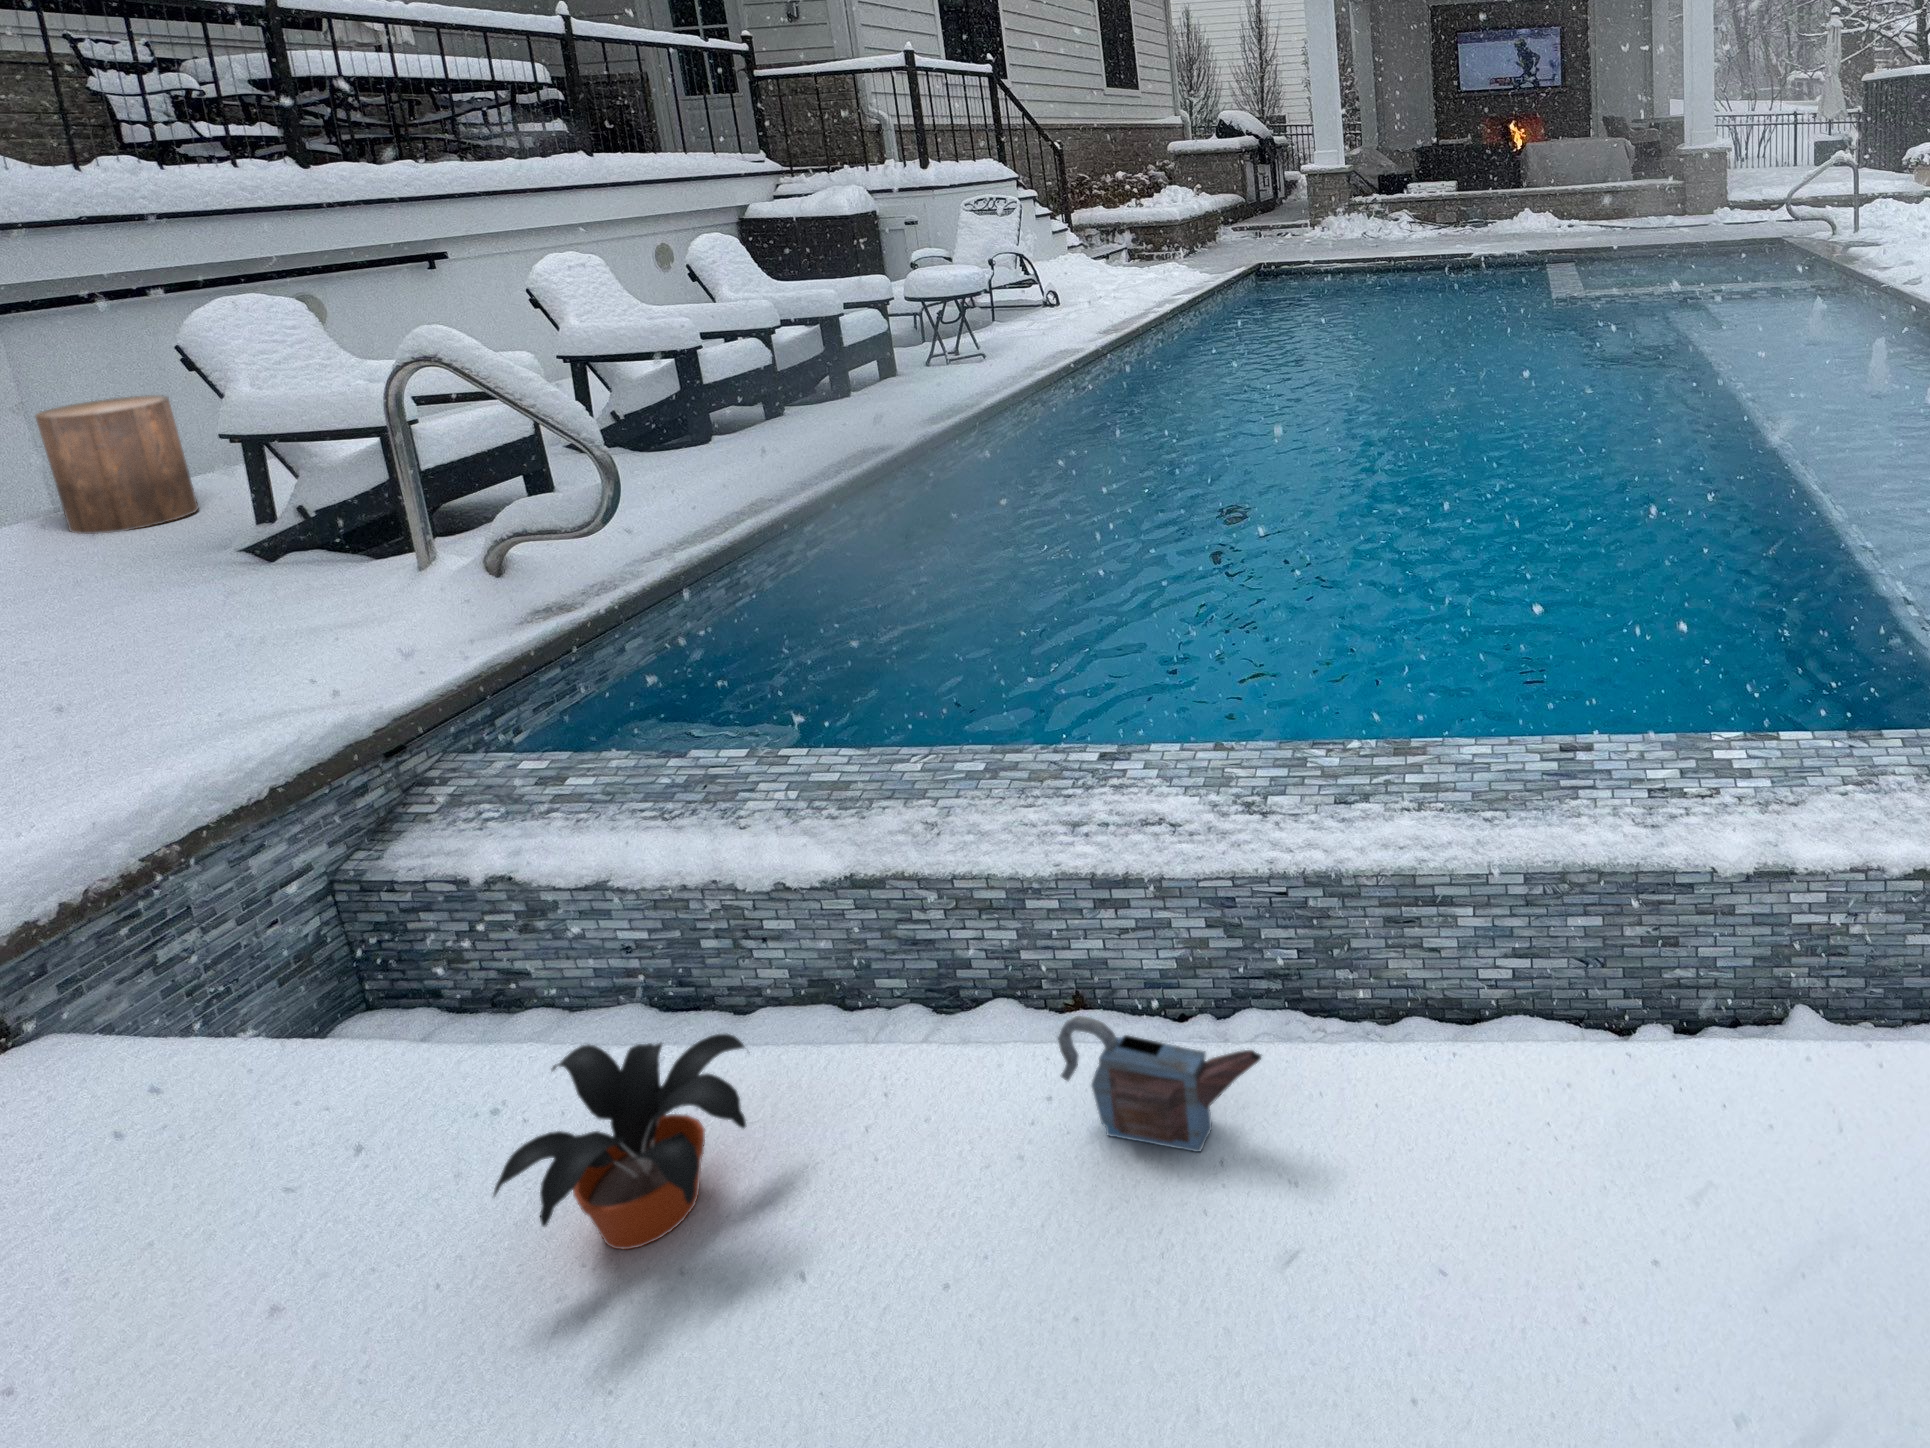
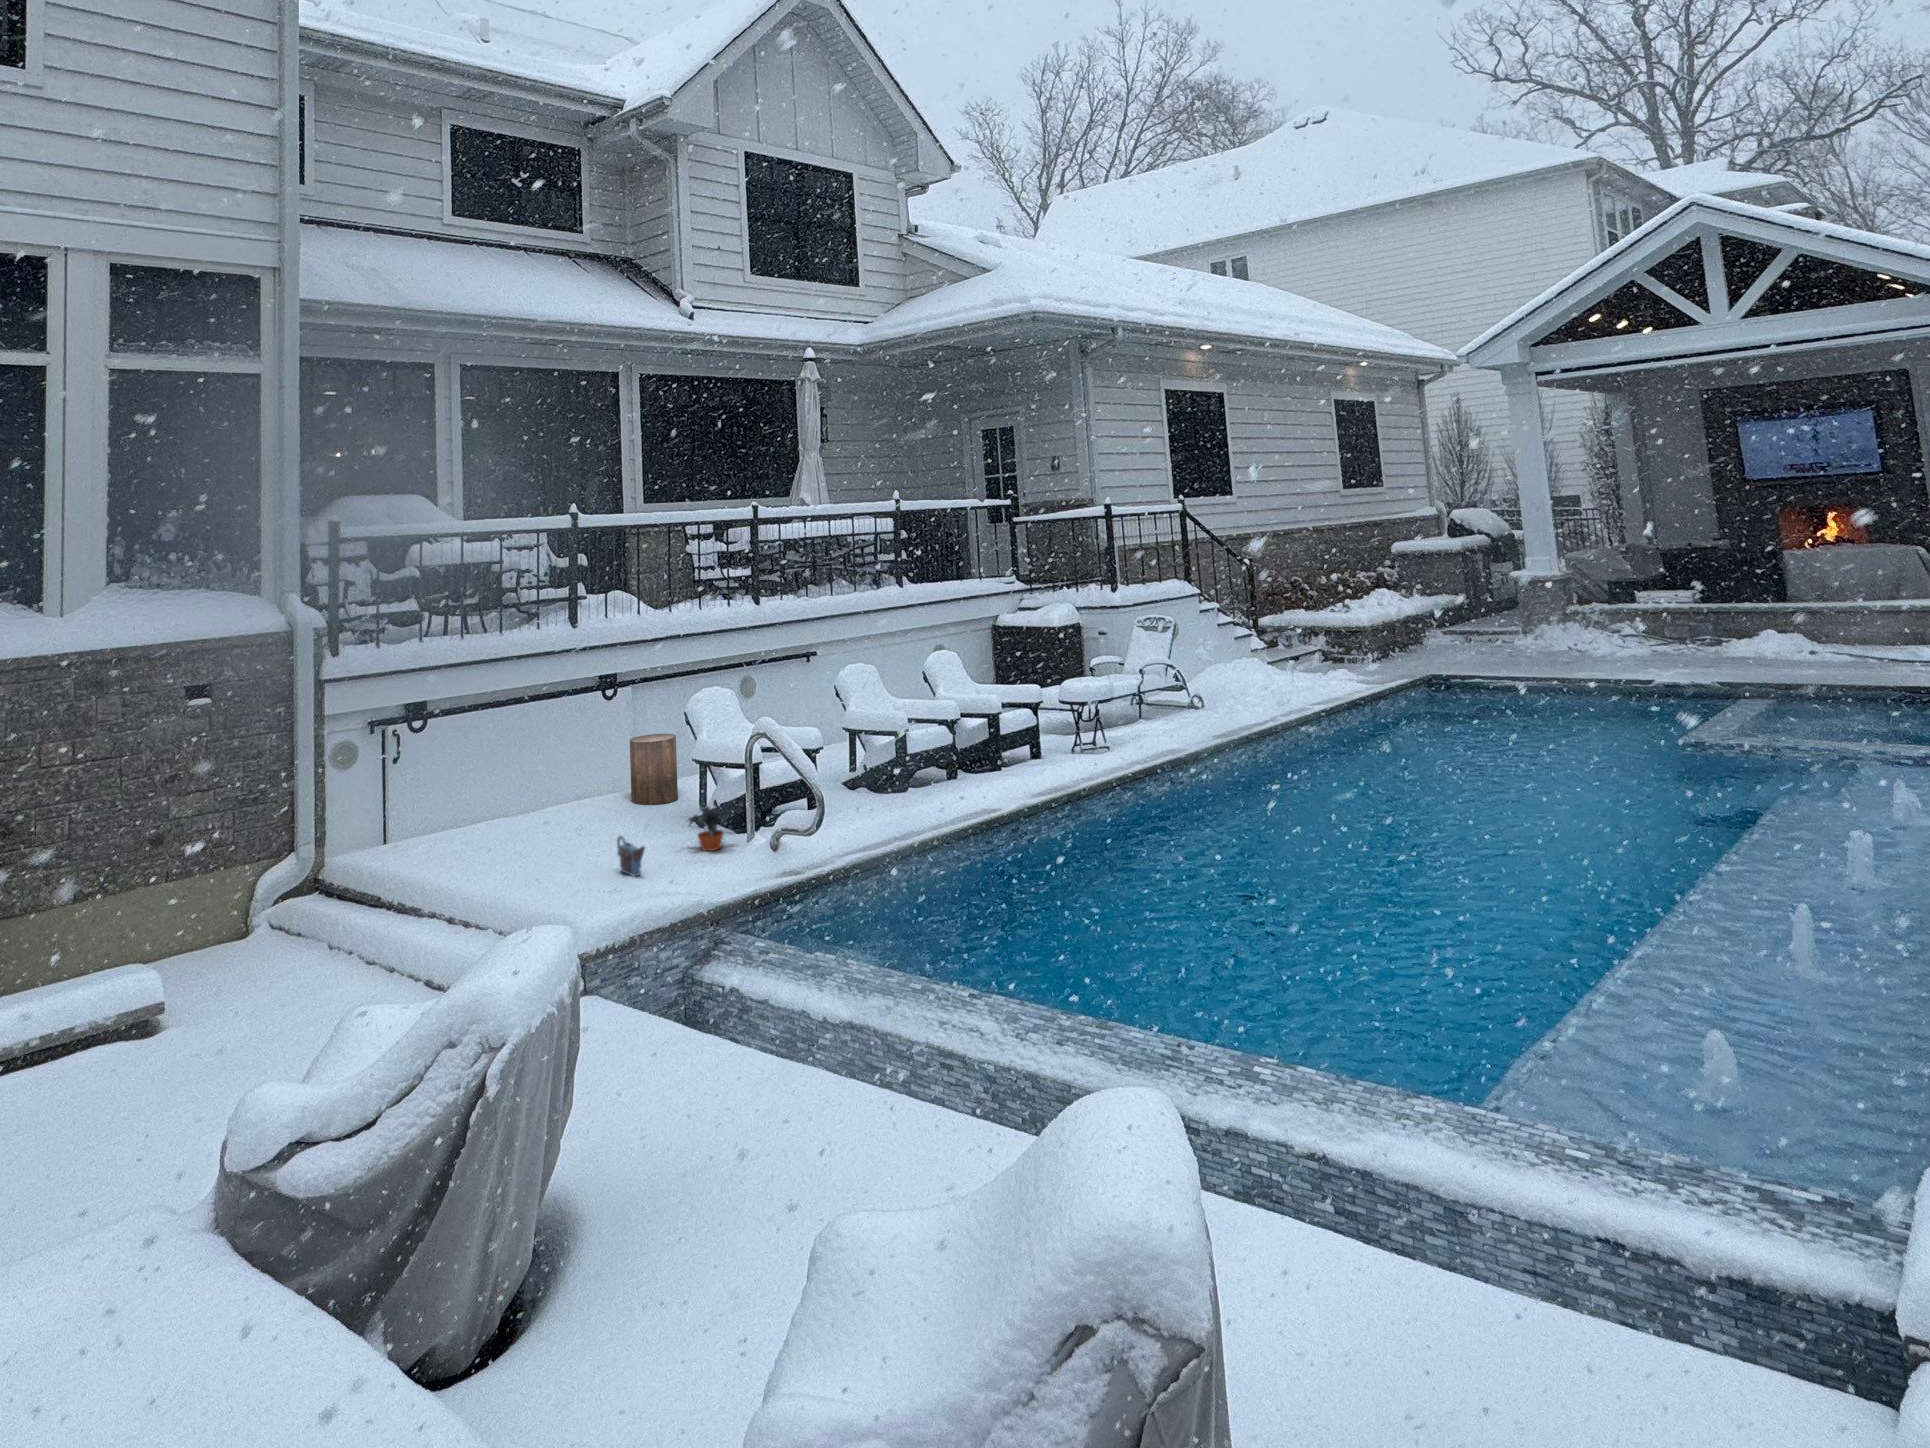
watering can: present [1058,1016,1261,1152] -> present [617,836,645,876]
potted plant: present [493,1034,746,1250] -> present [688,806,733,851]

